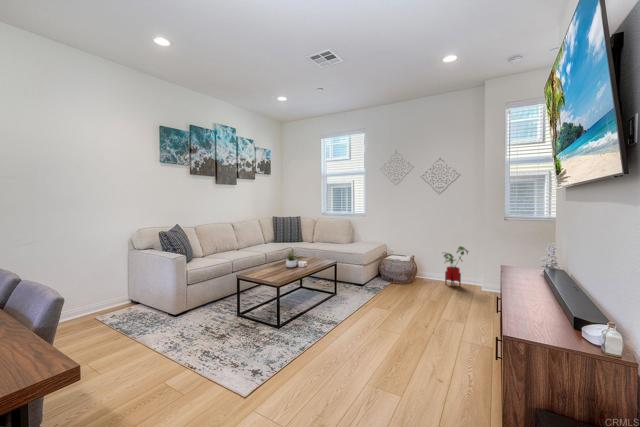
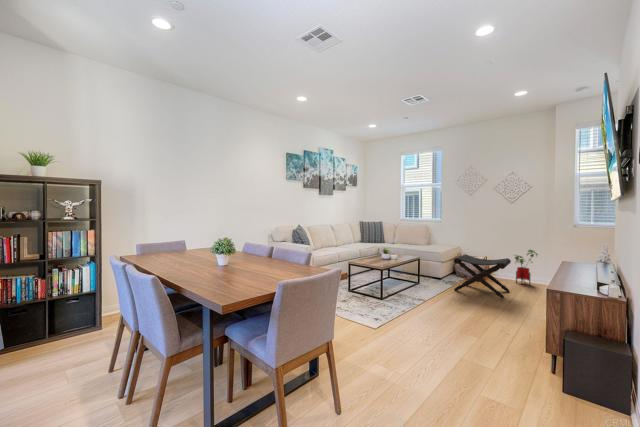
footstool: none [376,255,441,312] -> present [454,254,511,299]

